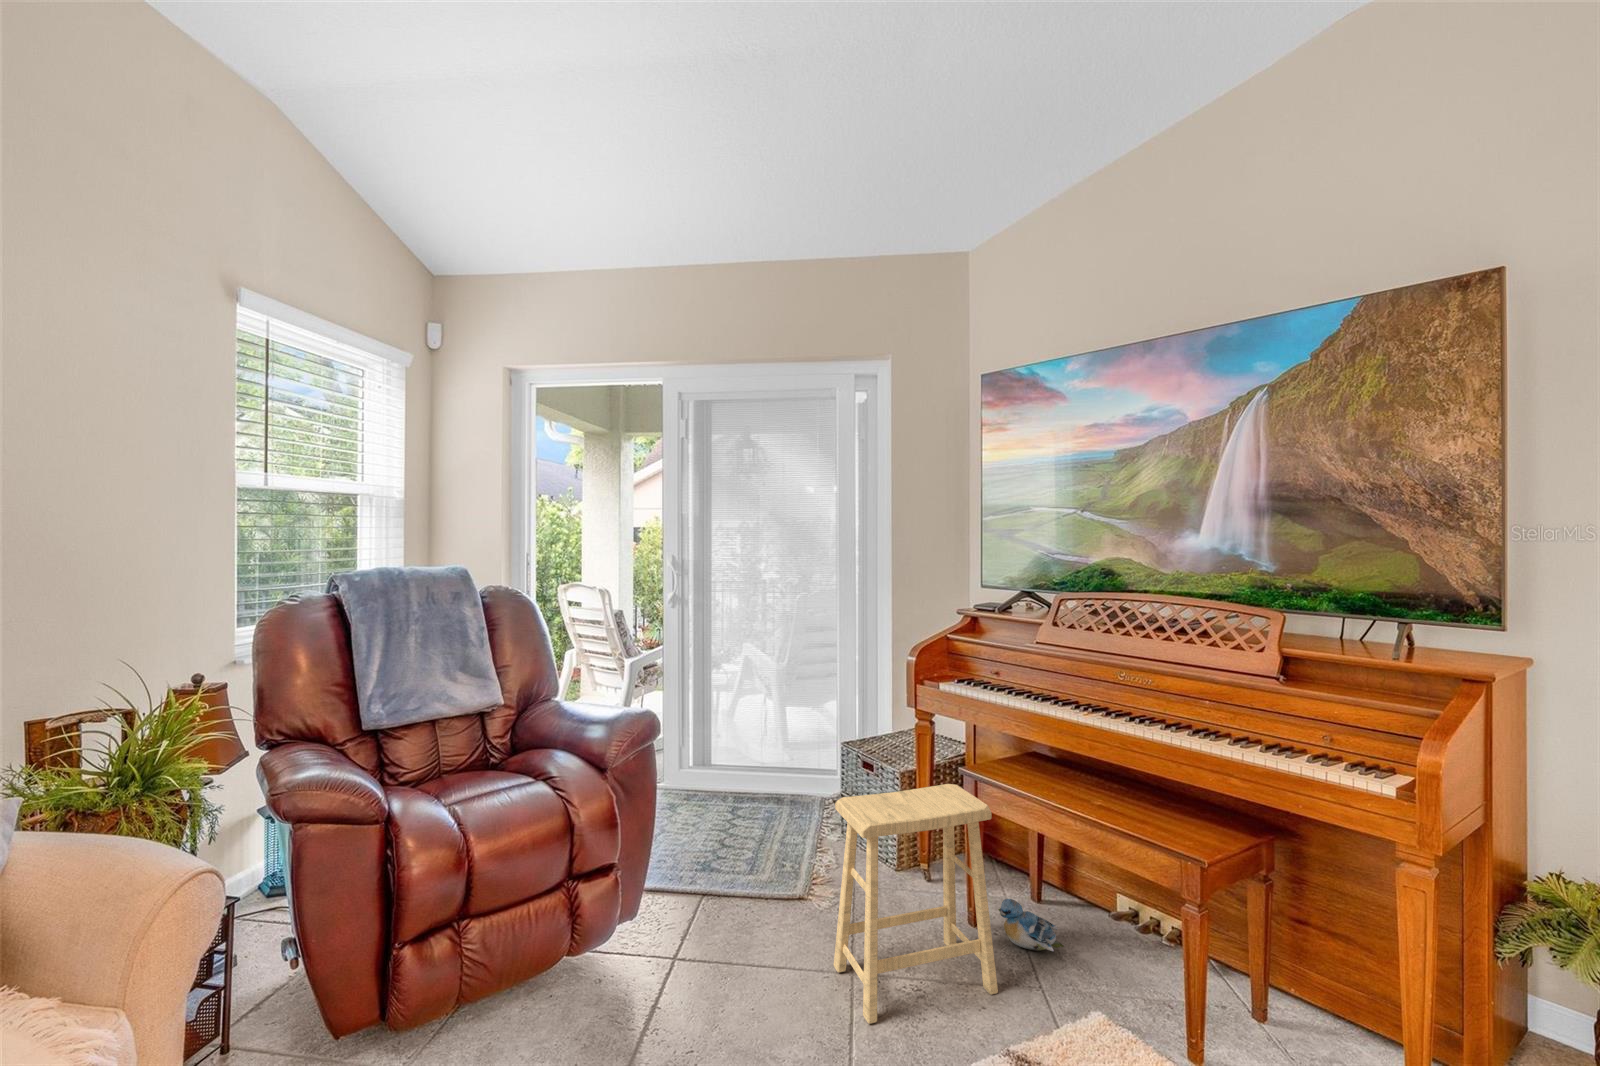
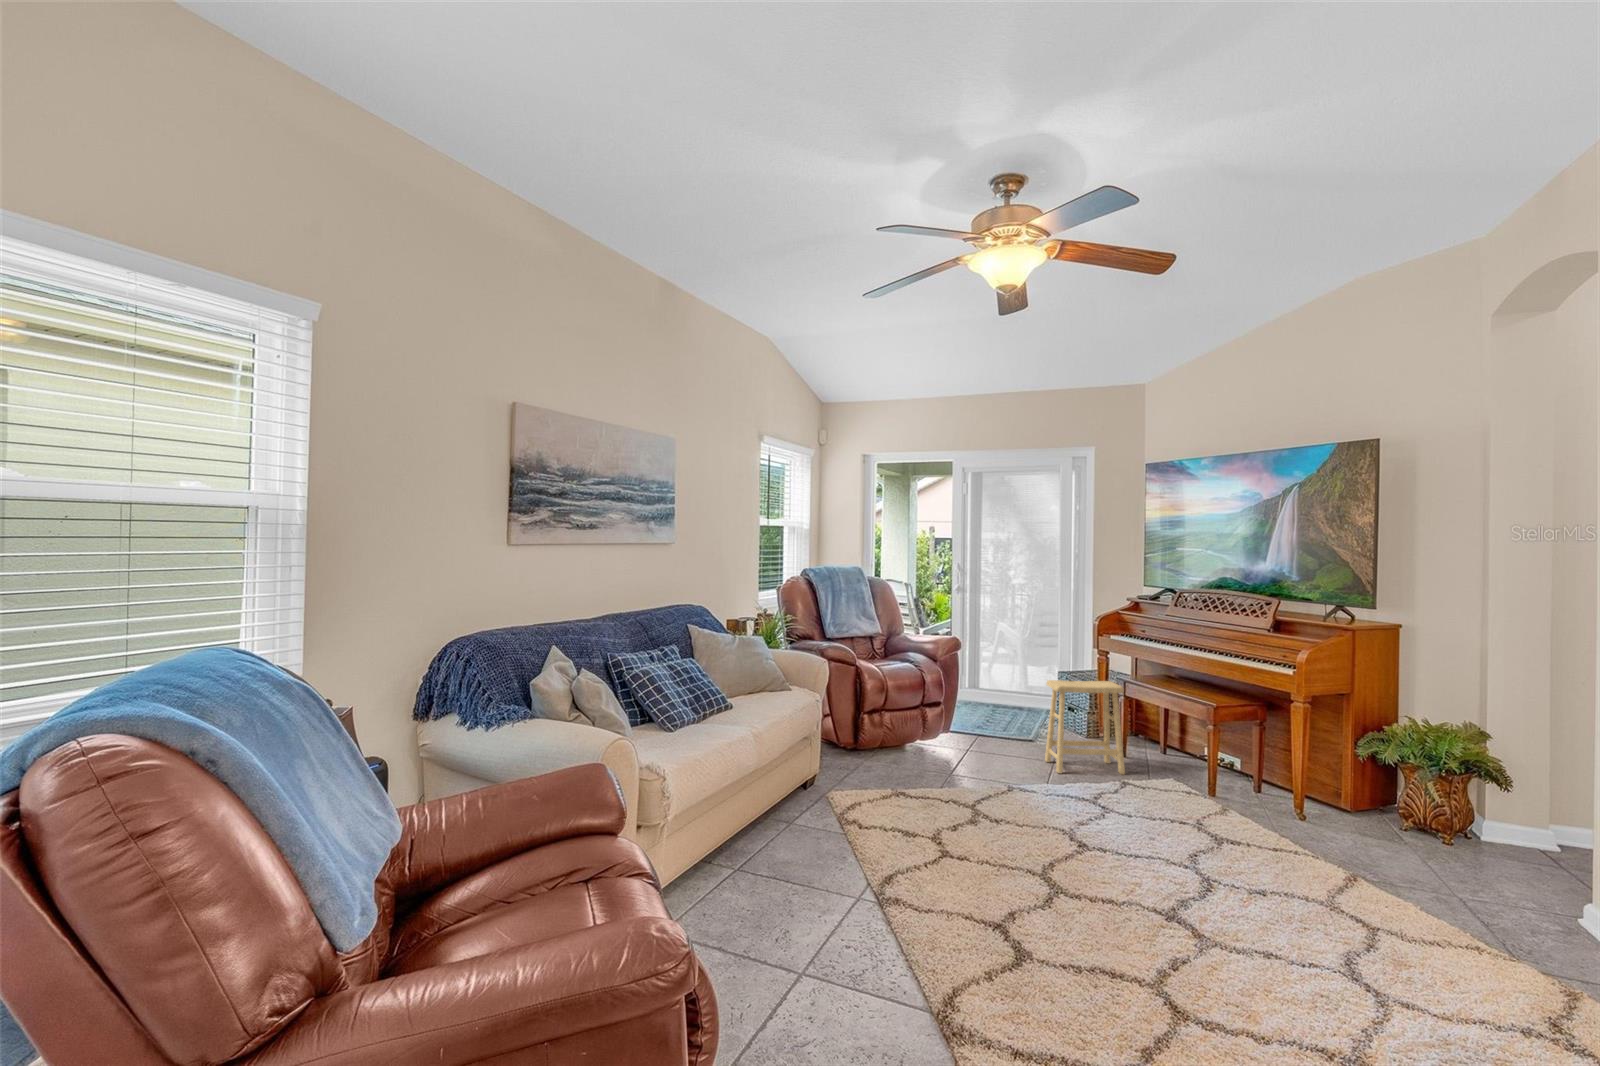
plush toy: present [998,899,1064,952] -> none [1135,743,1168,768]

